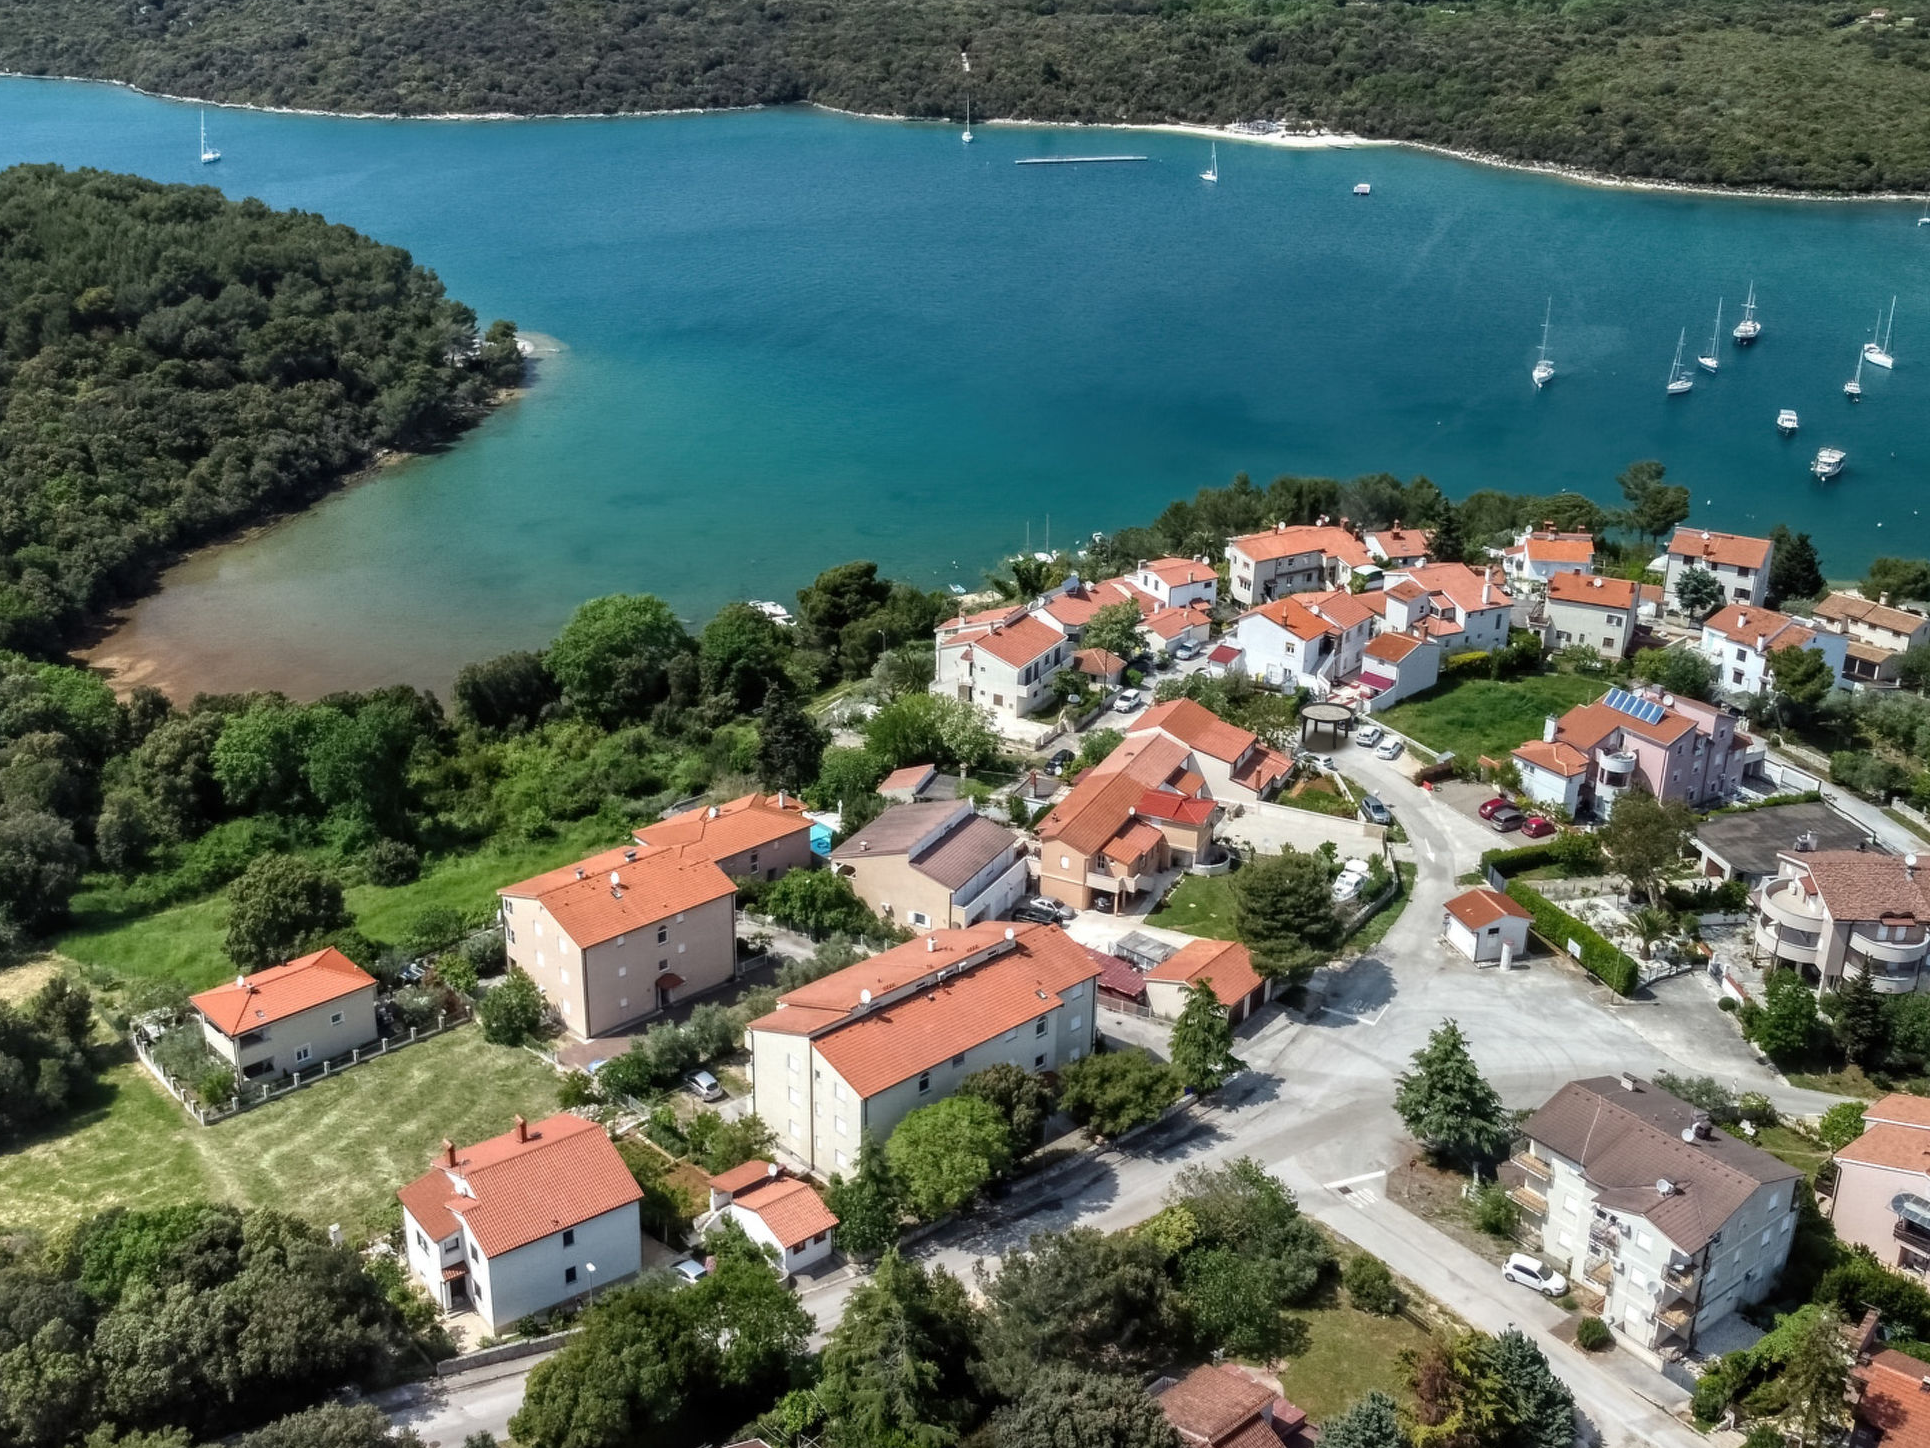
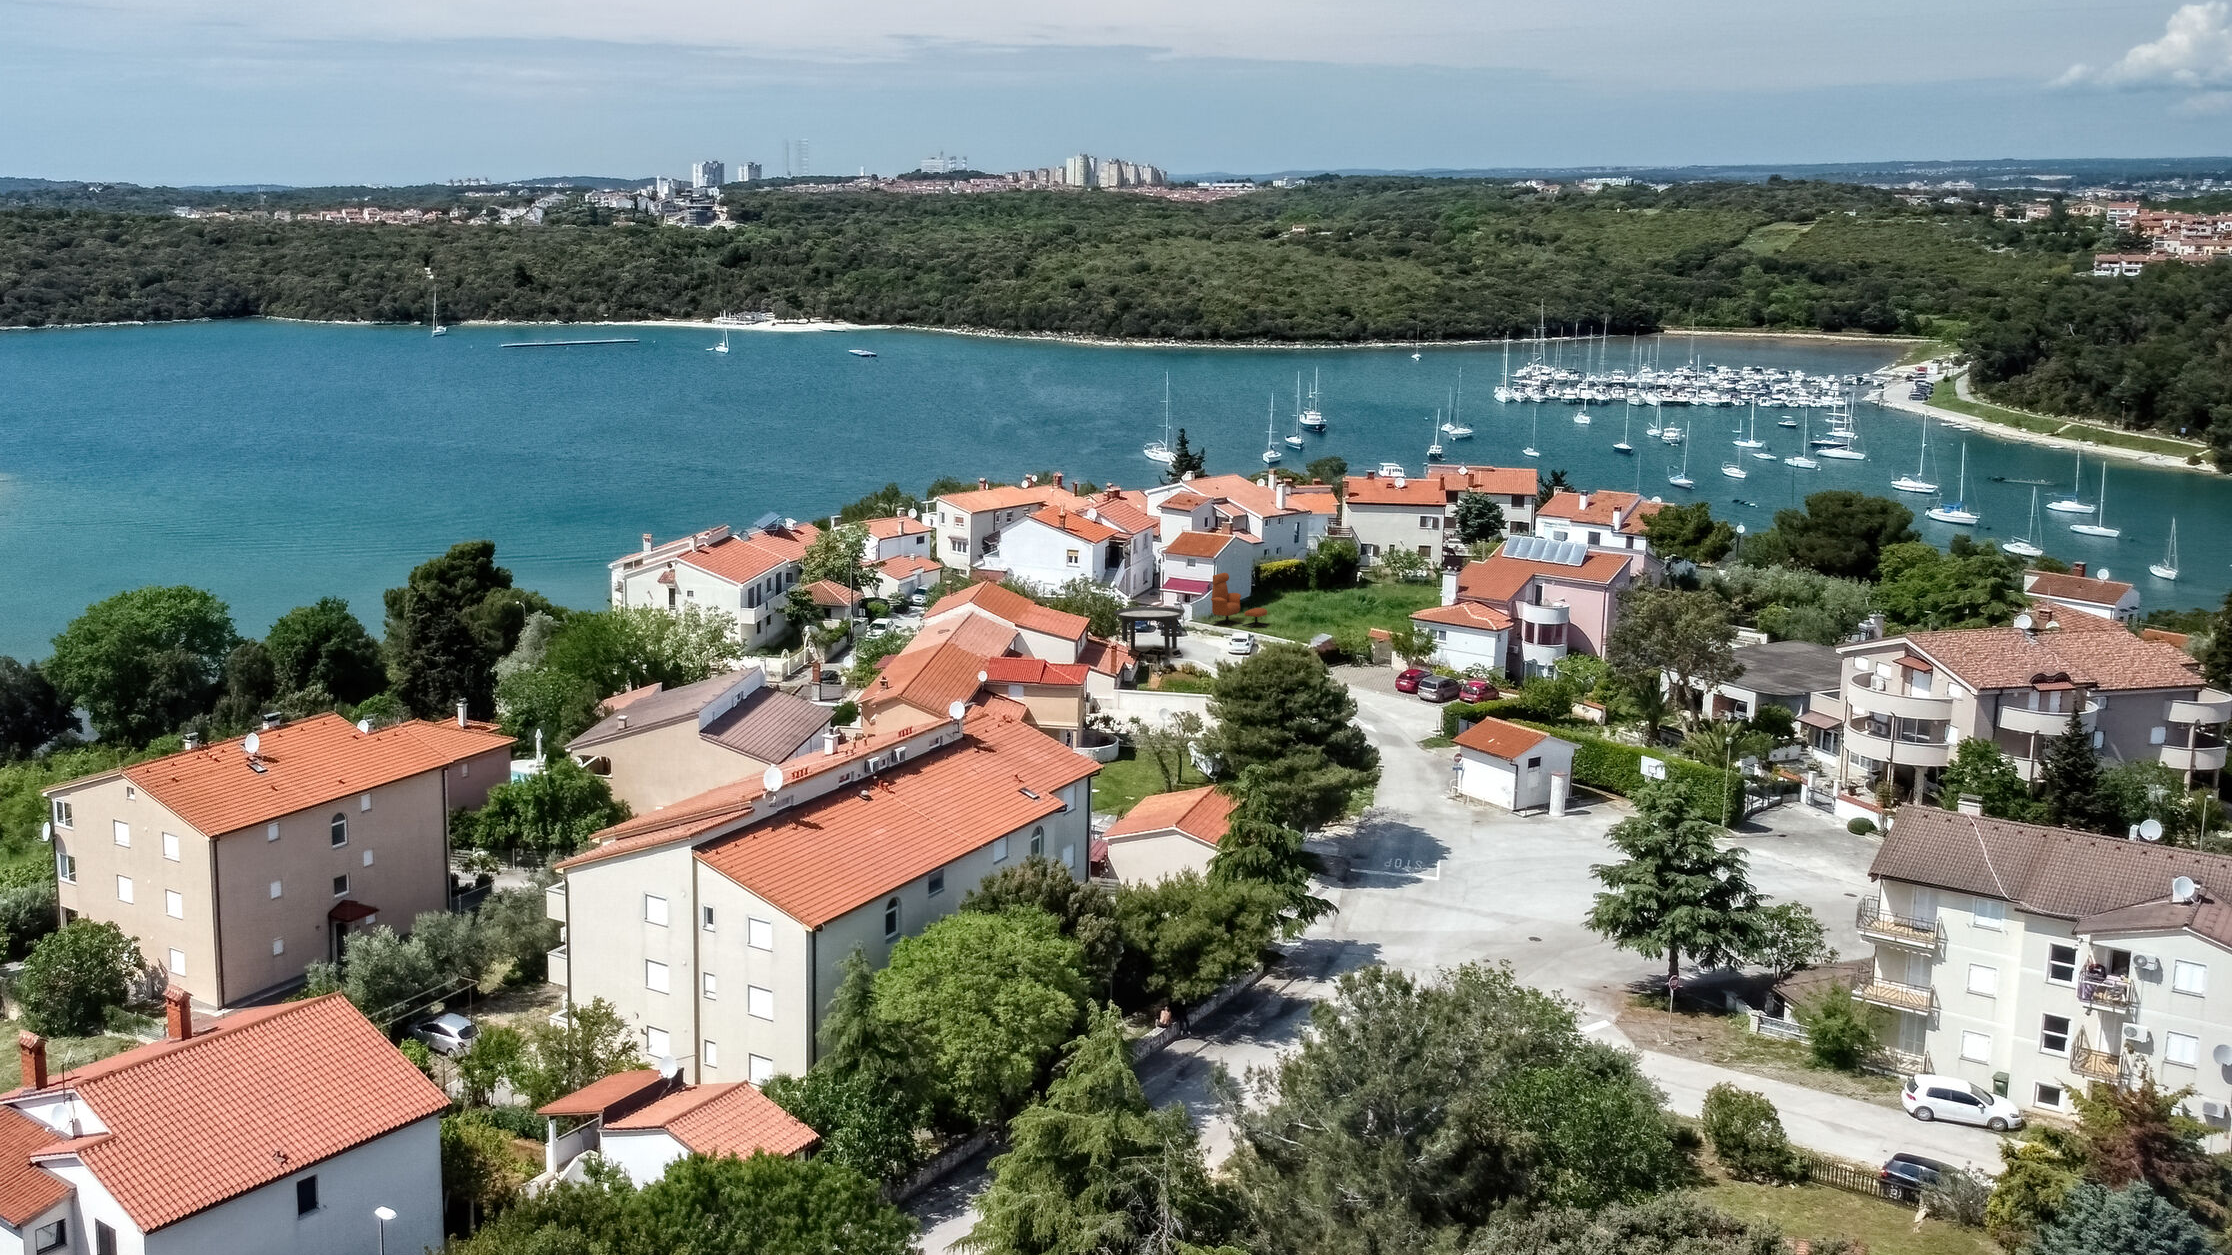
lounge chair: none [1393,669,1437,719] -> present [1211,573,1269,628]

